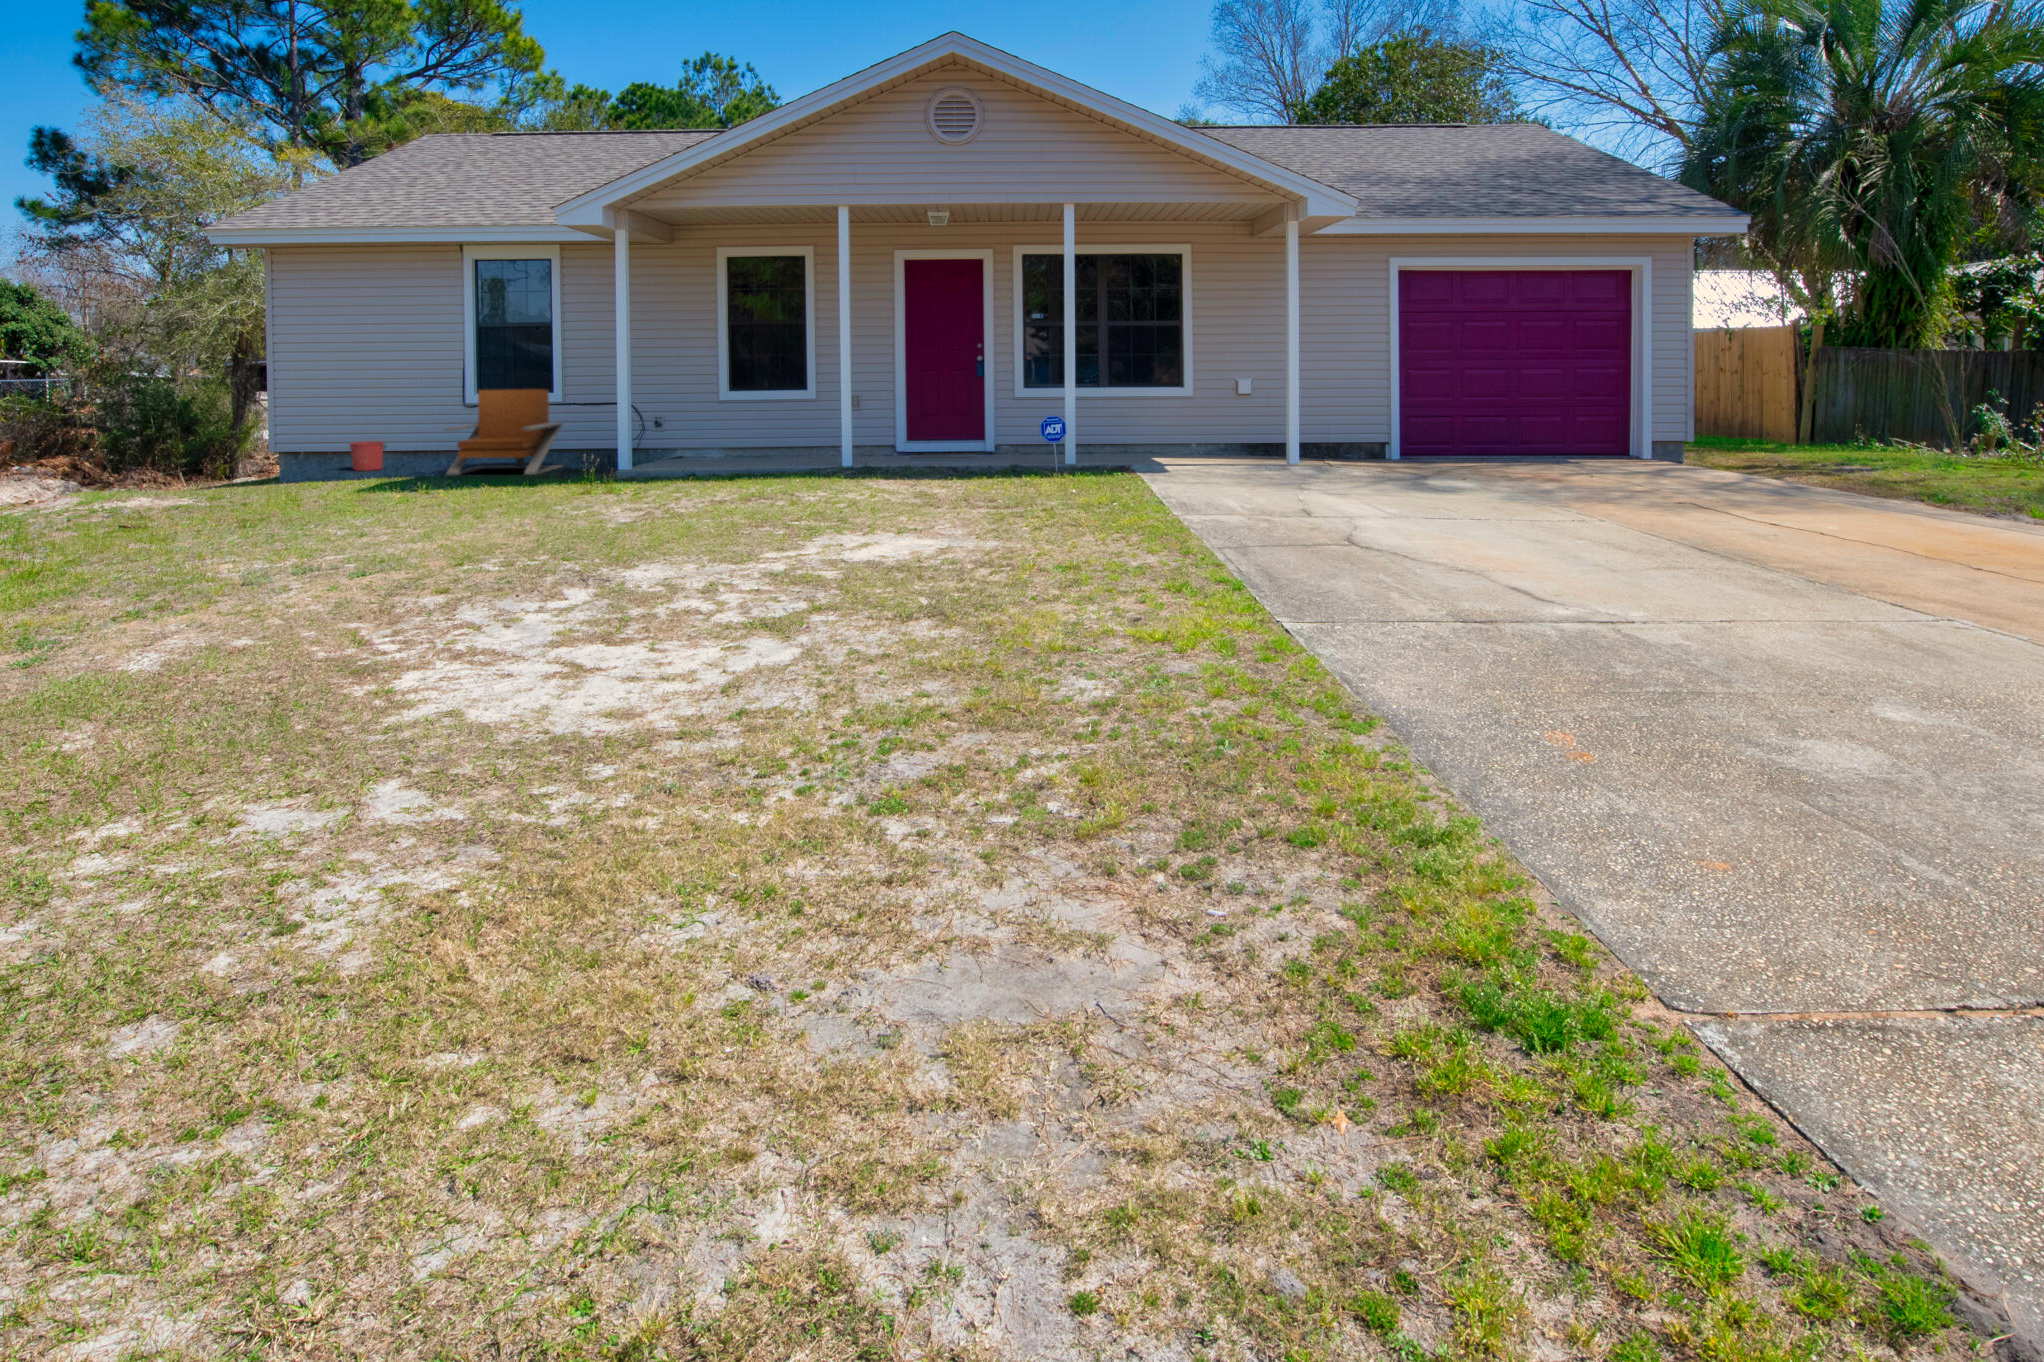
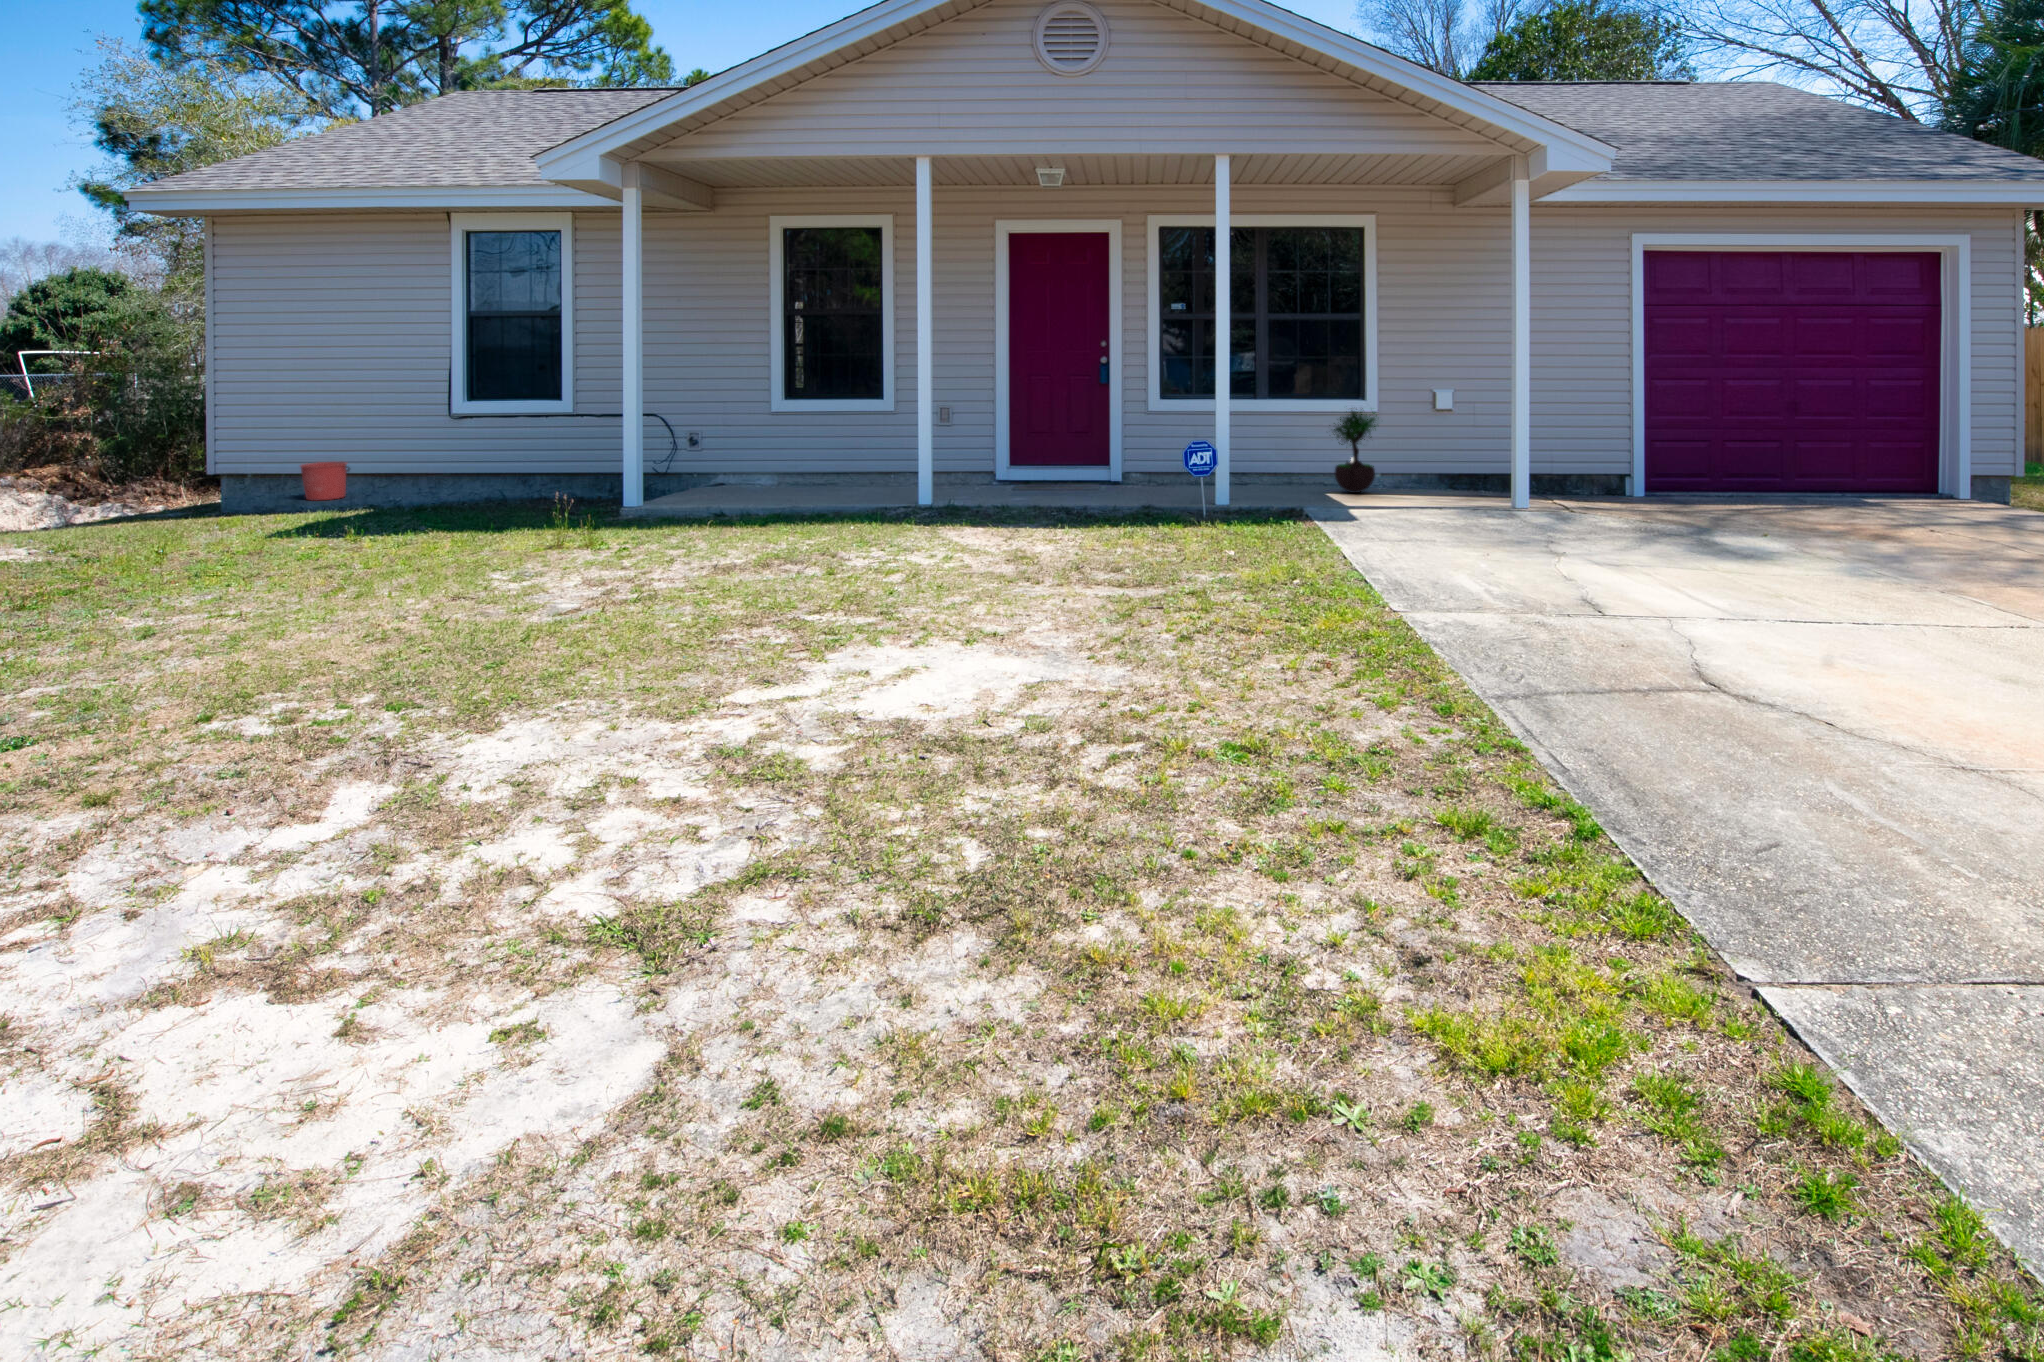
potted tree: none [1153,388,1195,459] -> present [1334,410,1376,493]
lounge chair: present [445,389,563,475] -> none [406,398,572,510]

